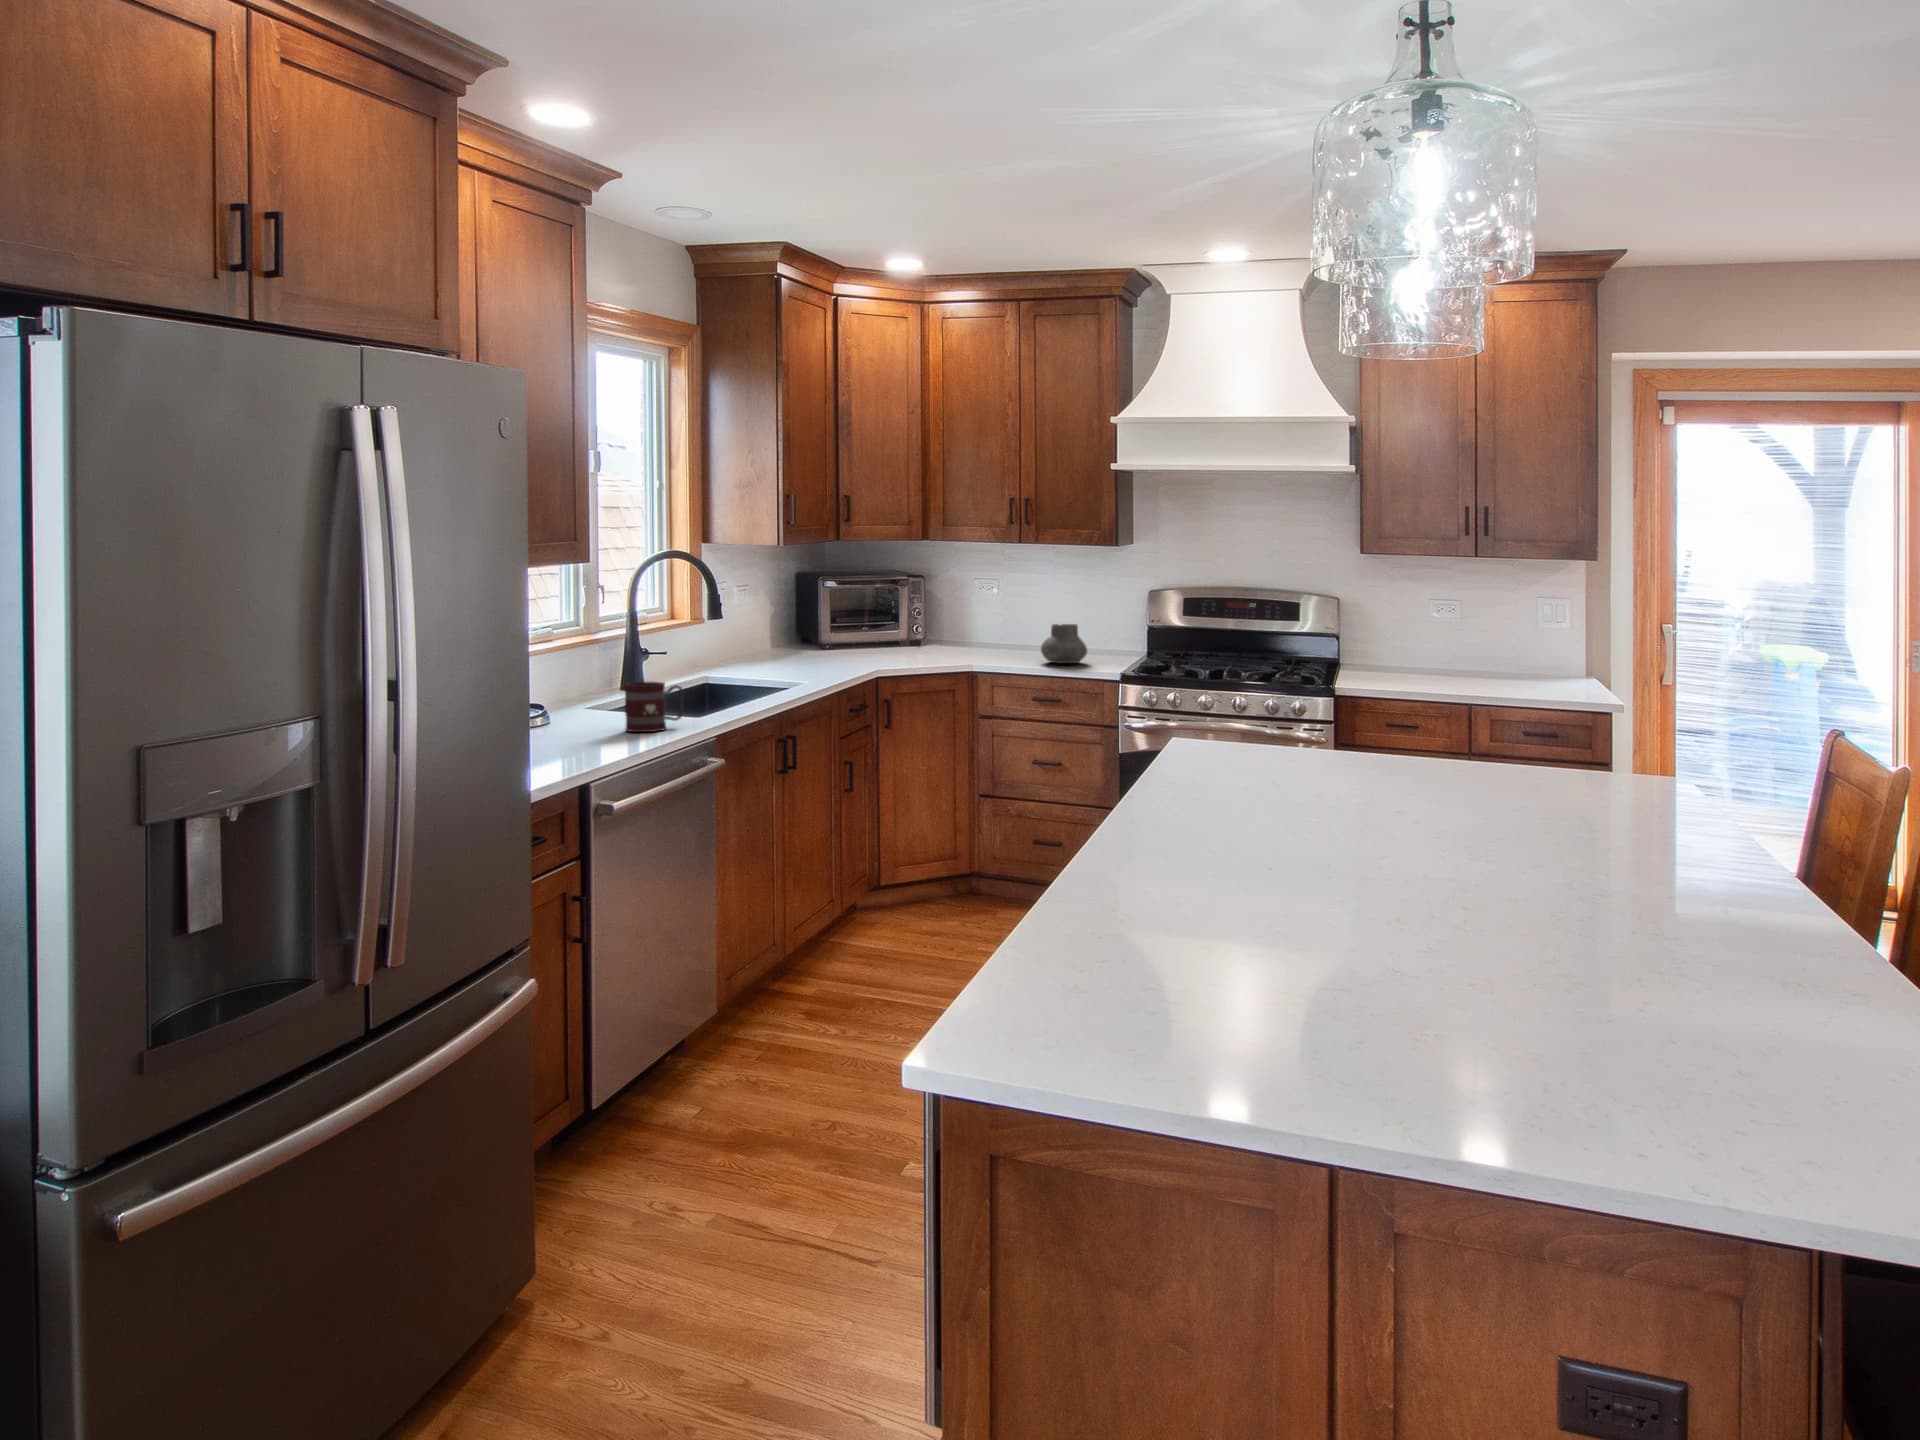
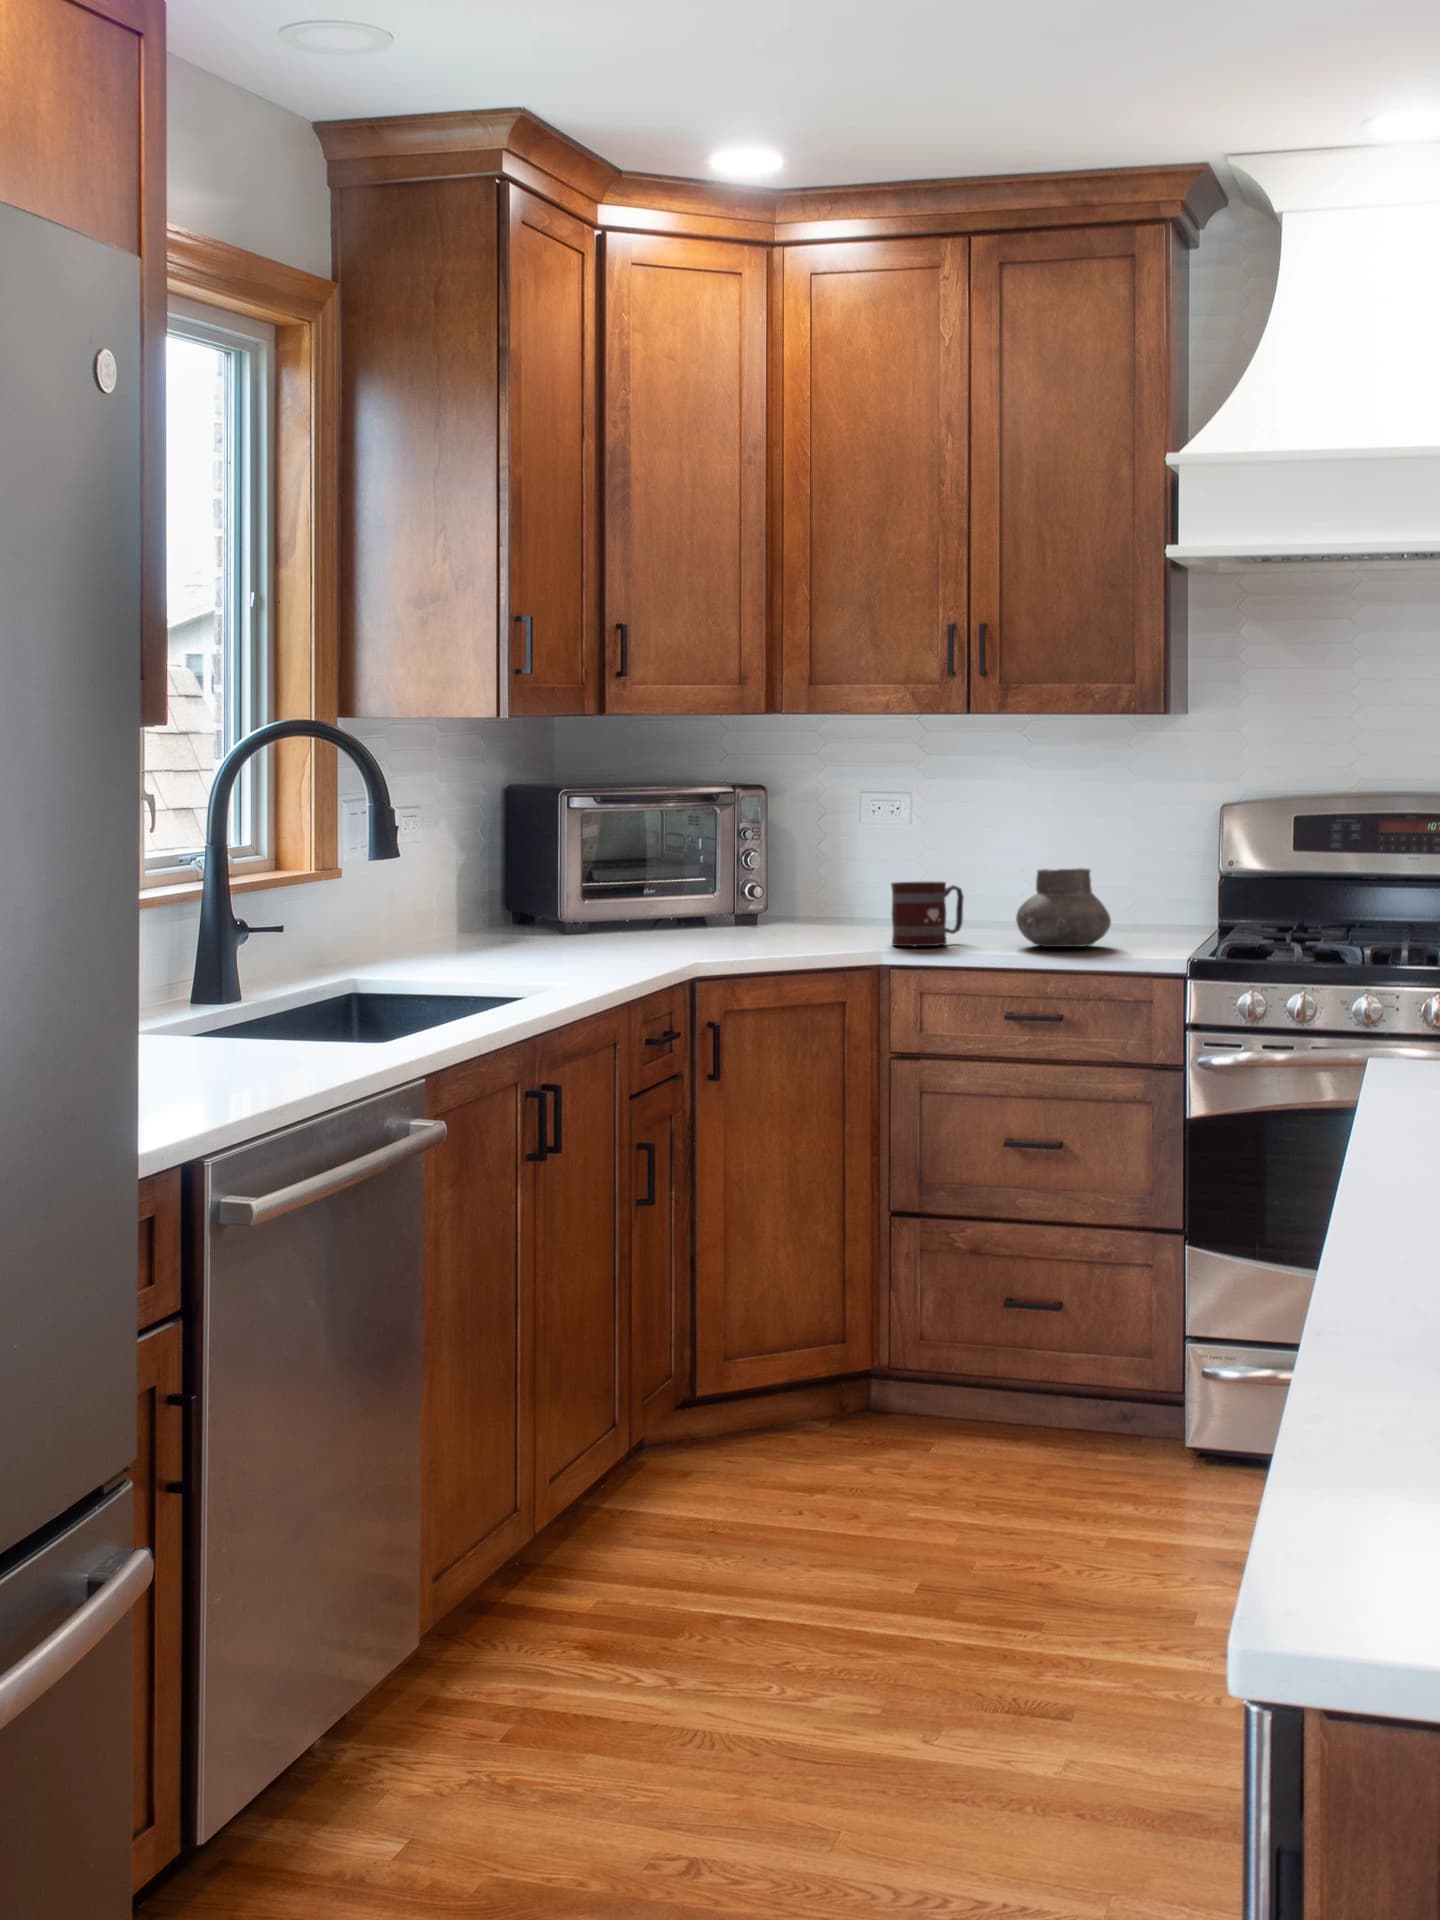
mug: present [624,682,684,732] -> present [891,881,964,946]

